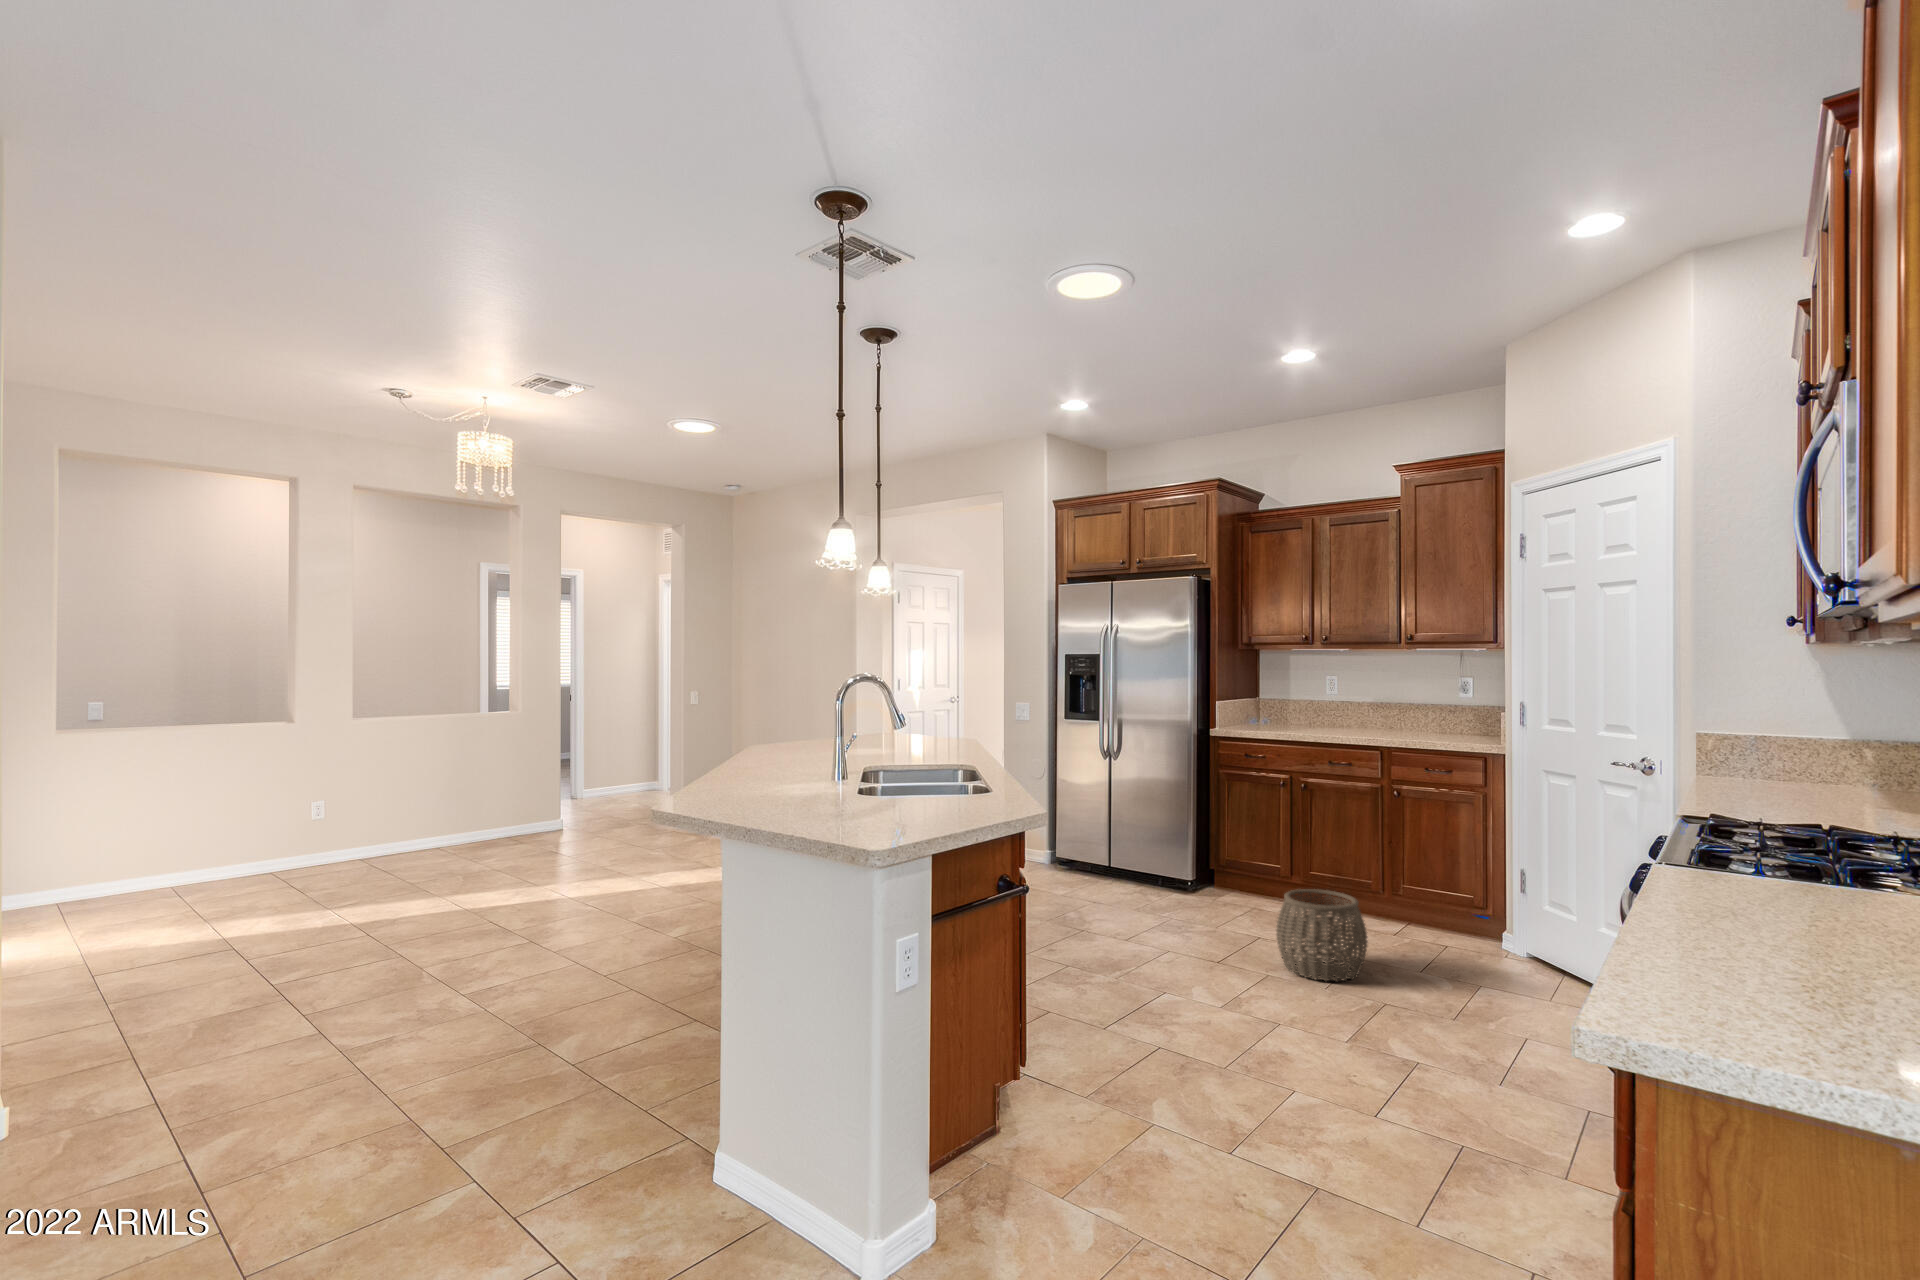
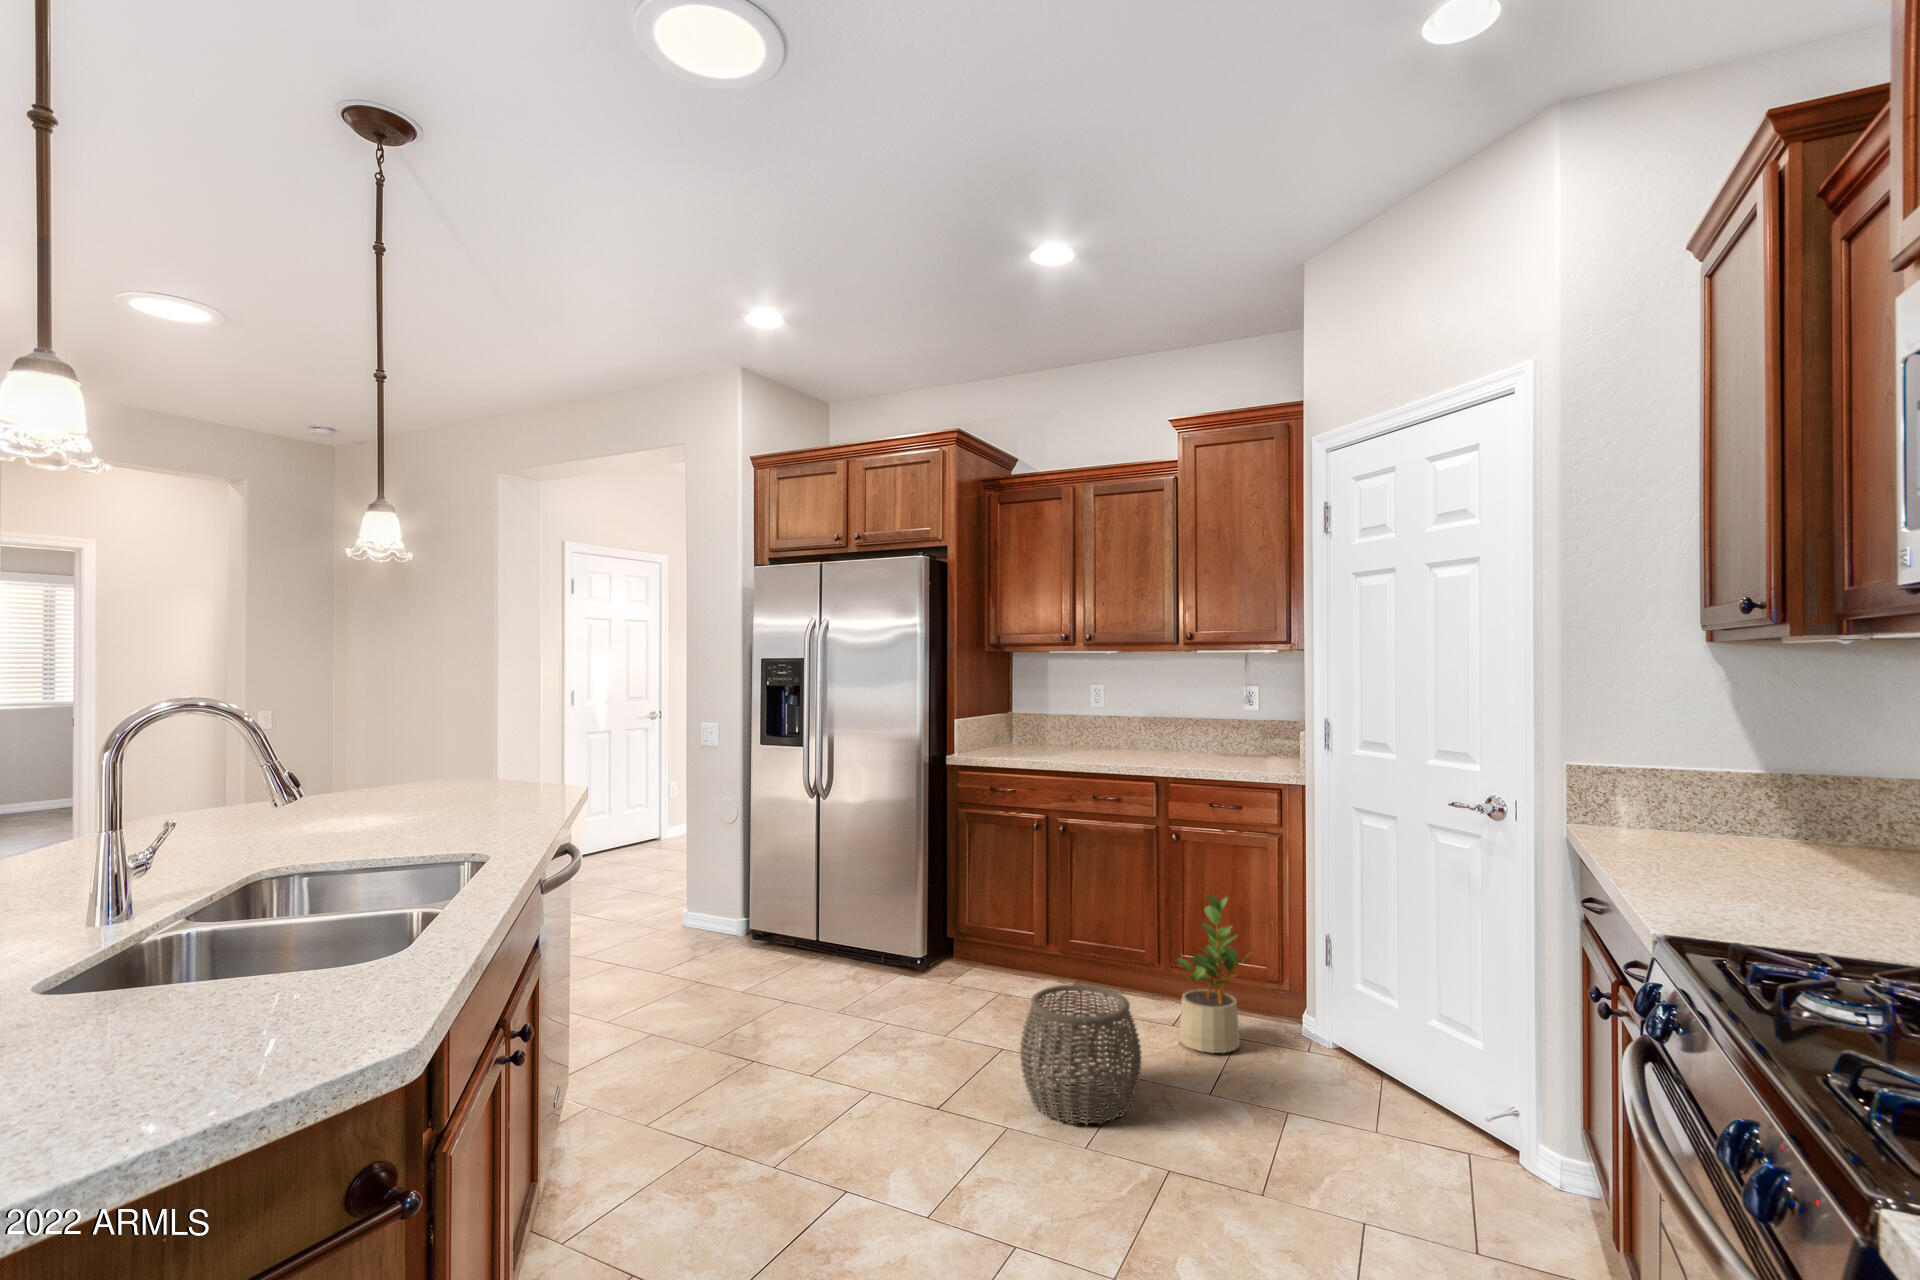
potted plant: none [1396,833,1458,952] -> present [1176,894,1251,1053]

